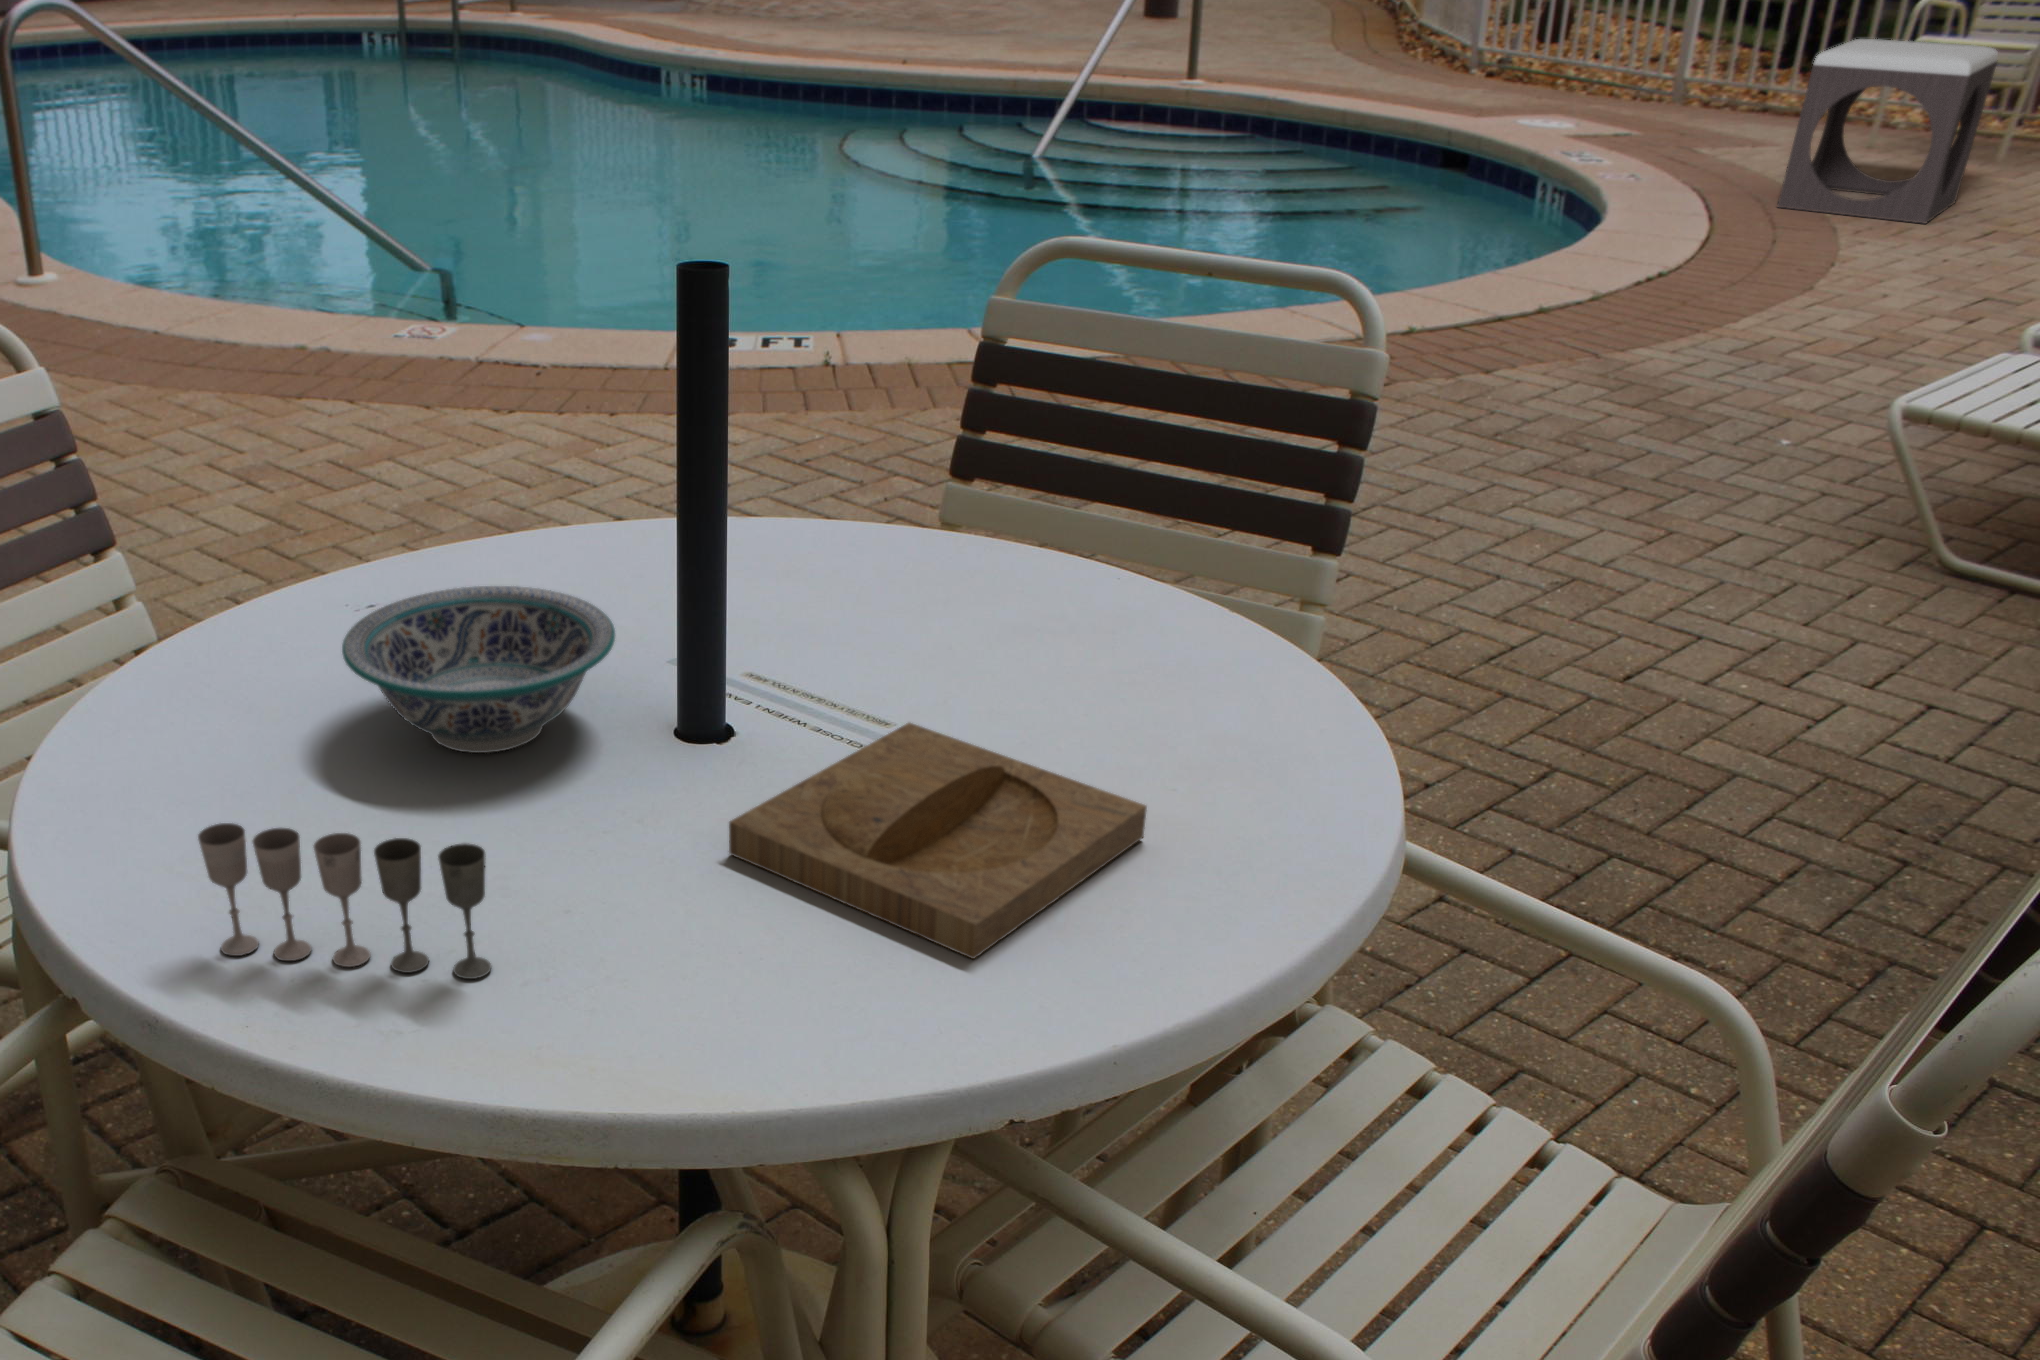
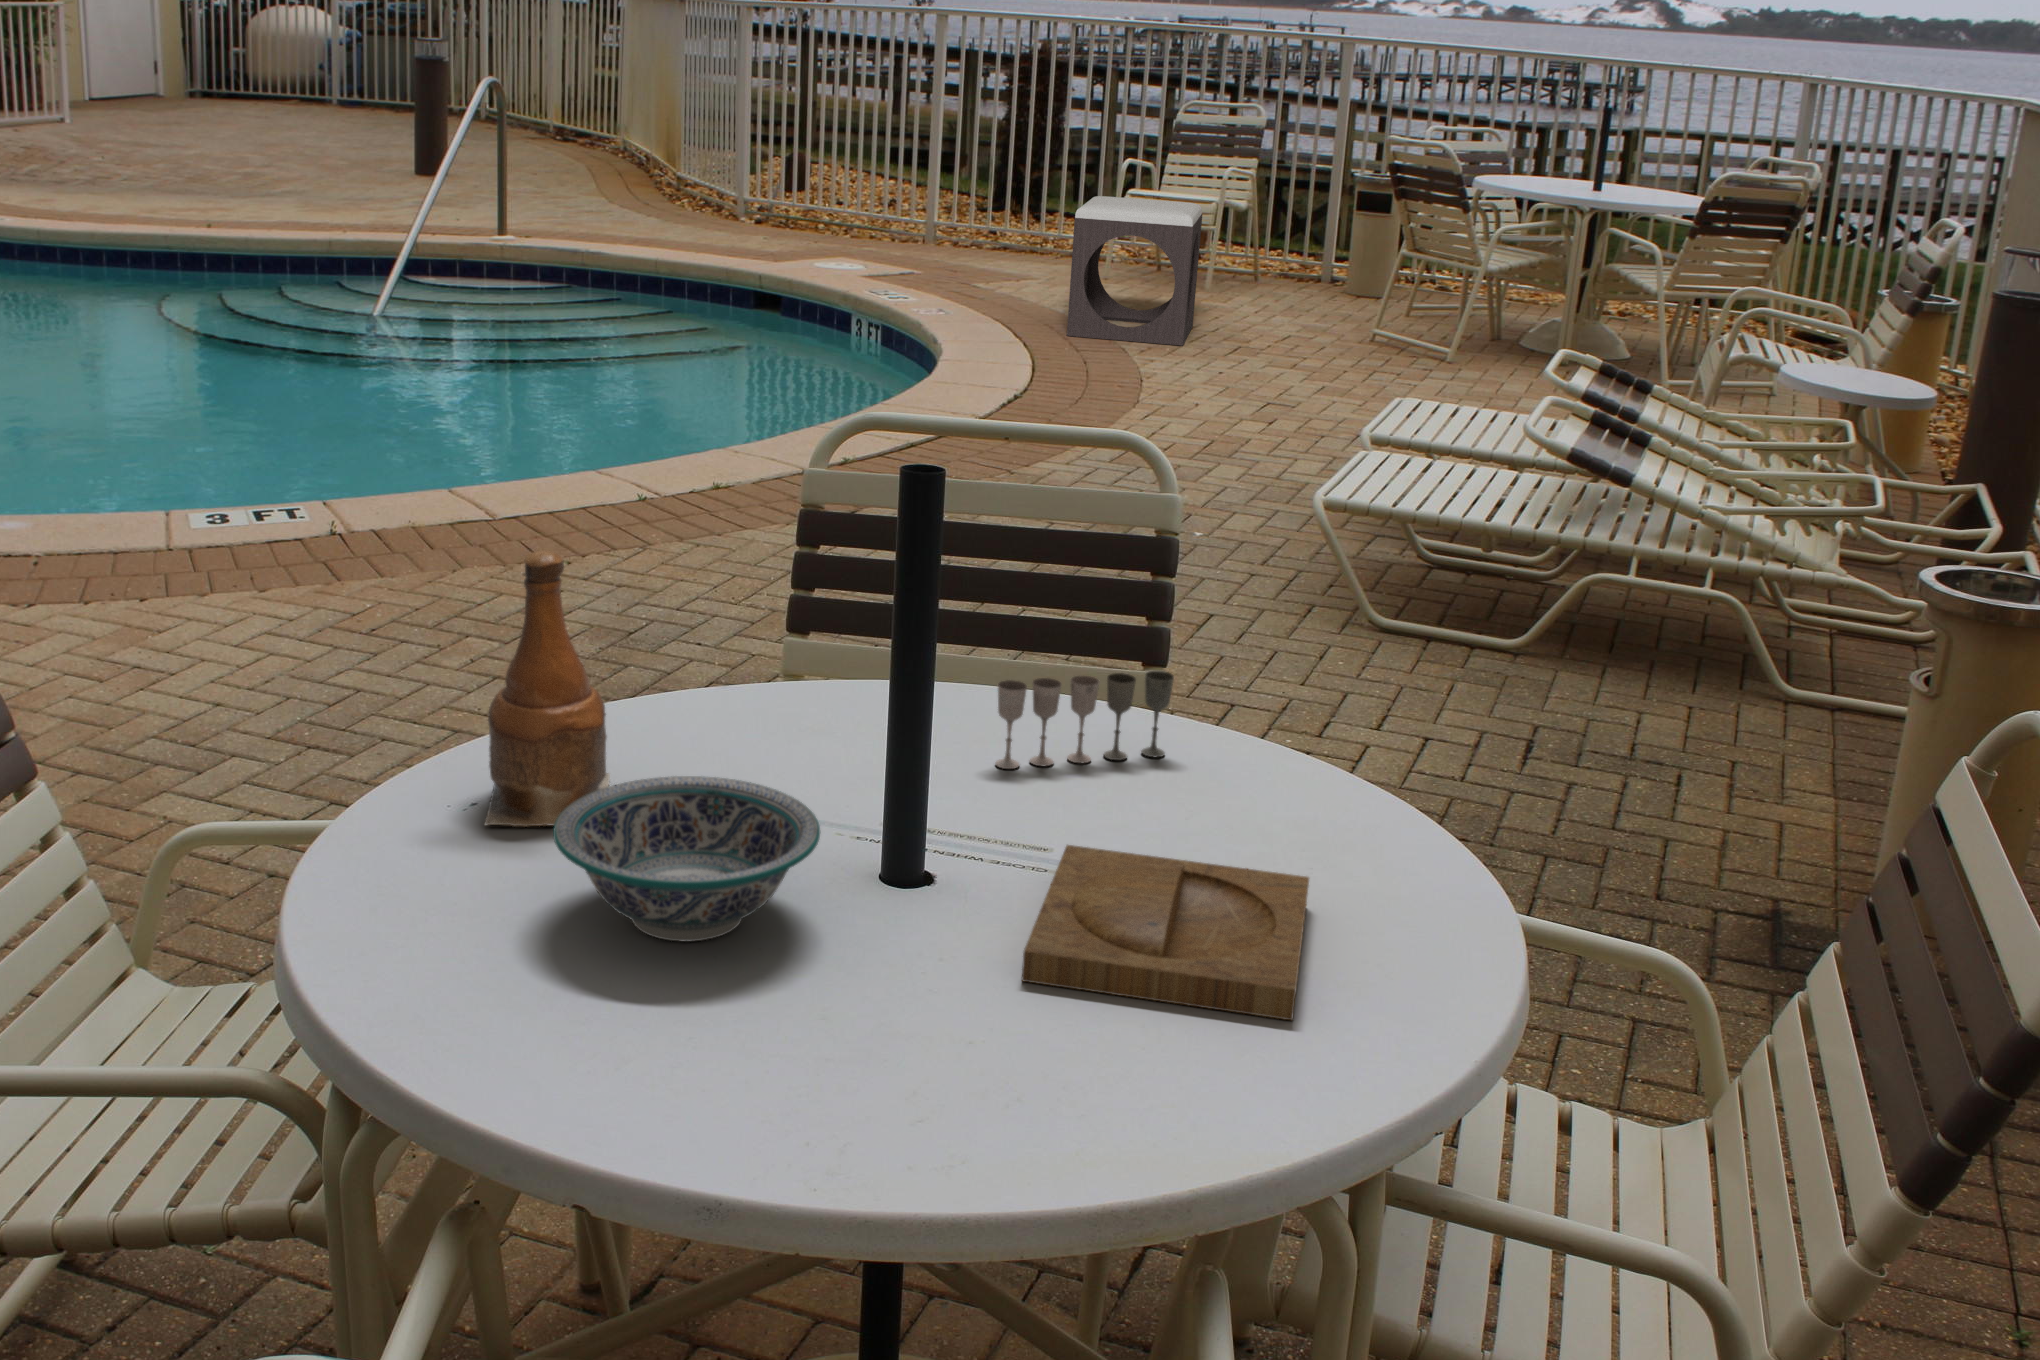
bottle: none [412,344,573,631] -> present [485,550,610,827]
wine glass: present [198,823,491,979] -> present [995,671,1174,769]

